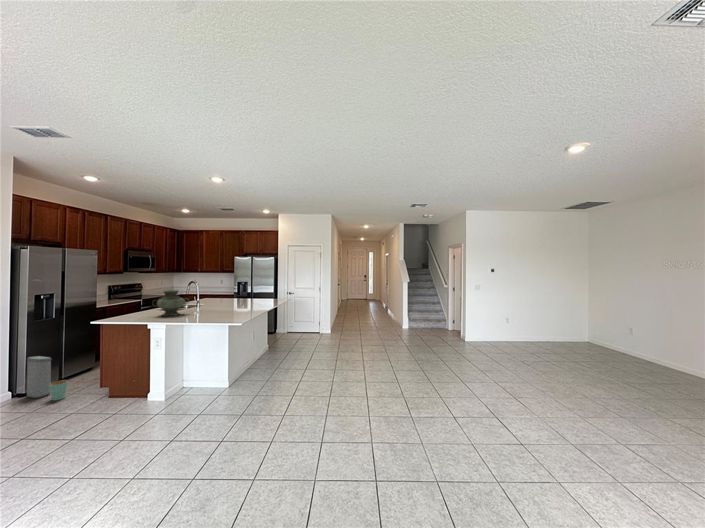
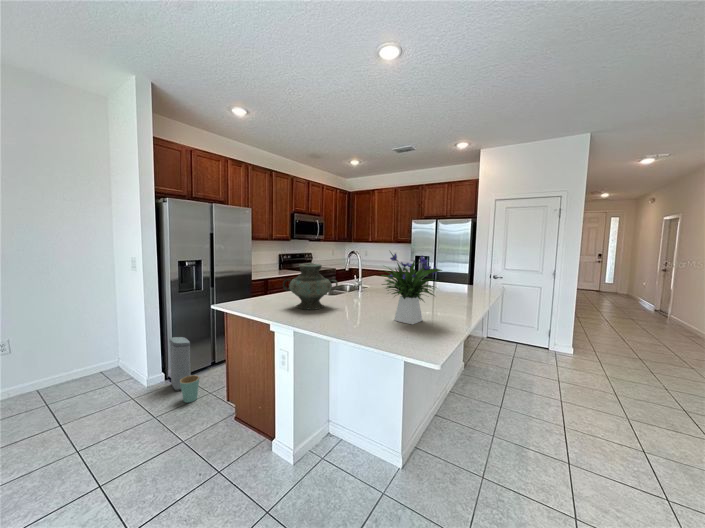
flower arrangement: none [212,281,248,315] -> present [382,252,442,324]

